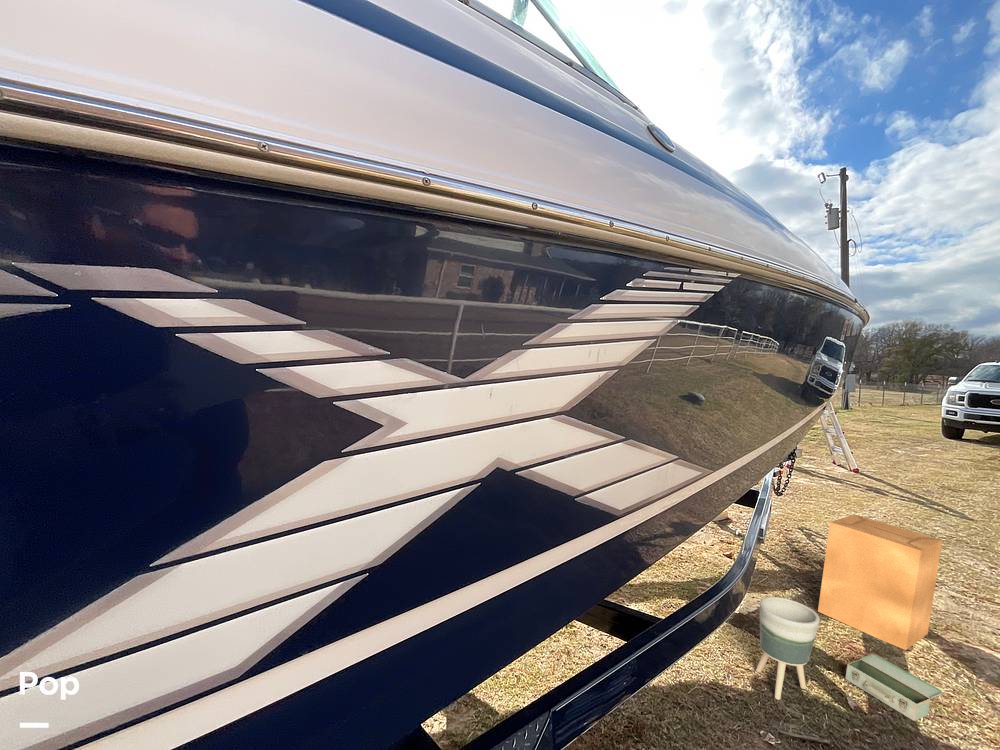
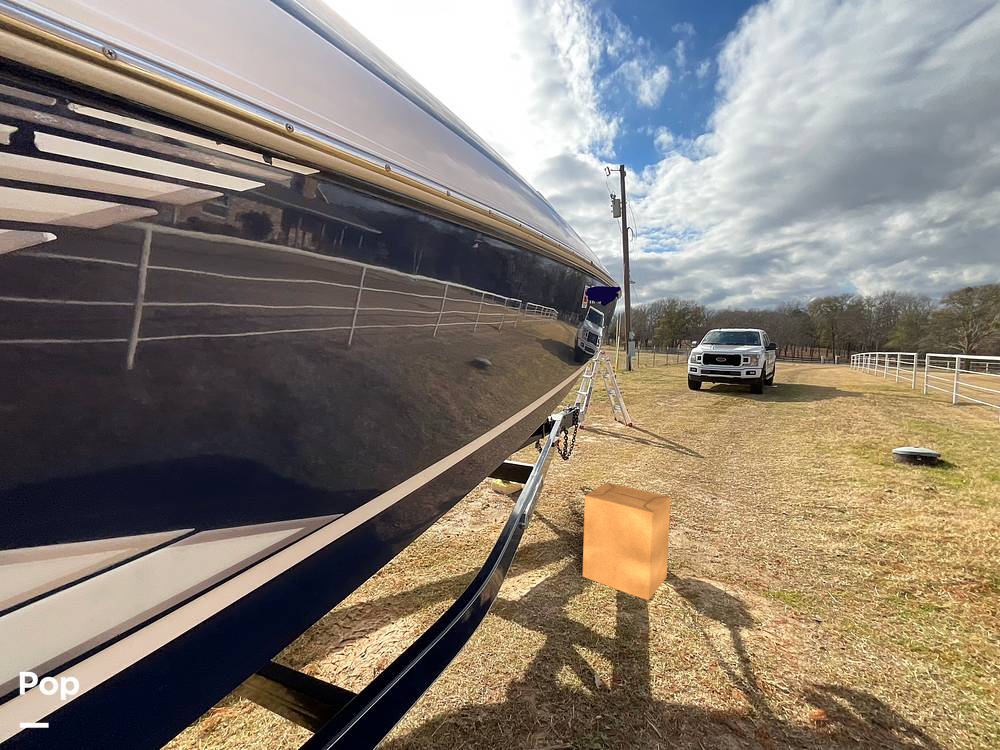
planter: present [756,597,820,700] -> none [512,589,564,696]
toolbox: present [845,654,943,721] -> none [596,618,671,682]

